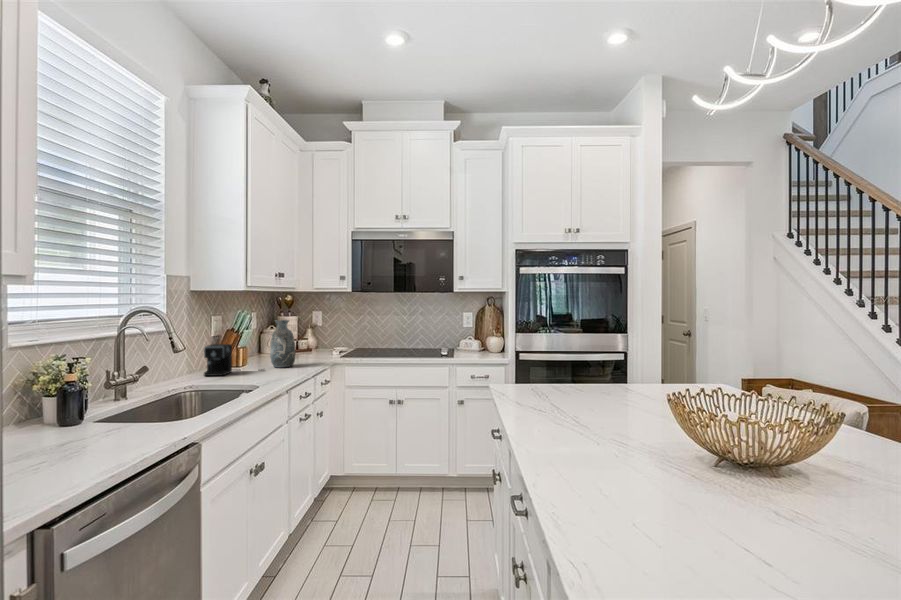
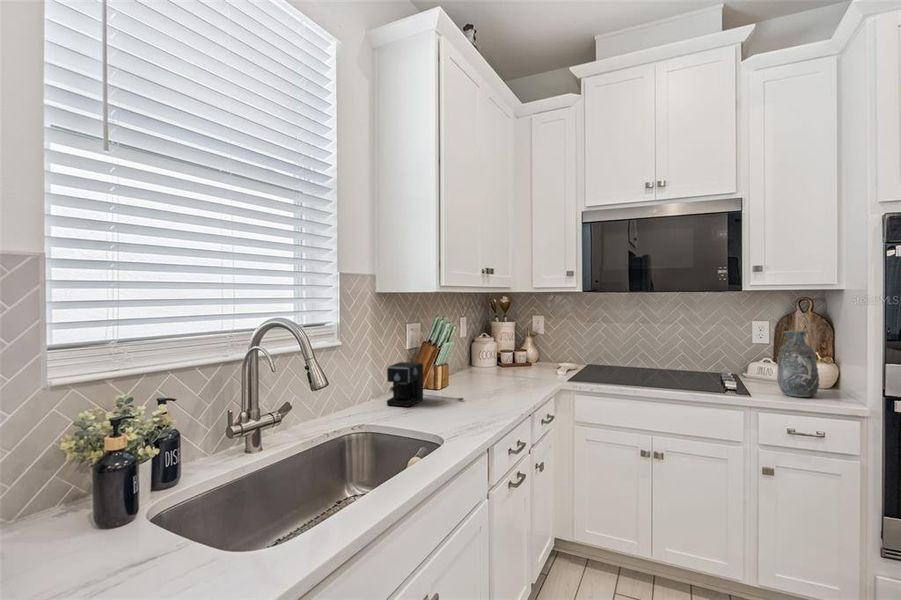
decorative vase: present [270,320,295,367] -> present [777,331,820,397]

